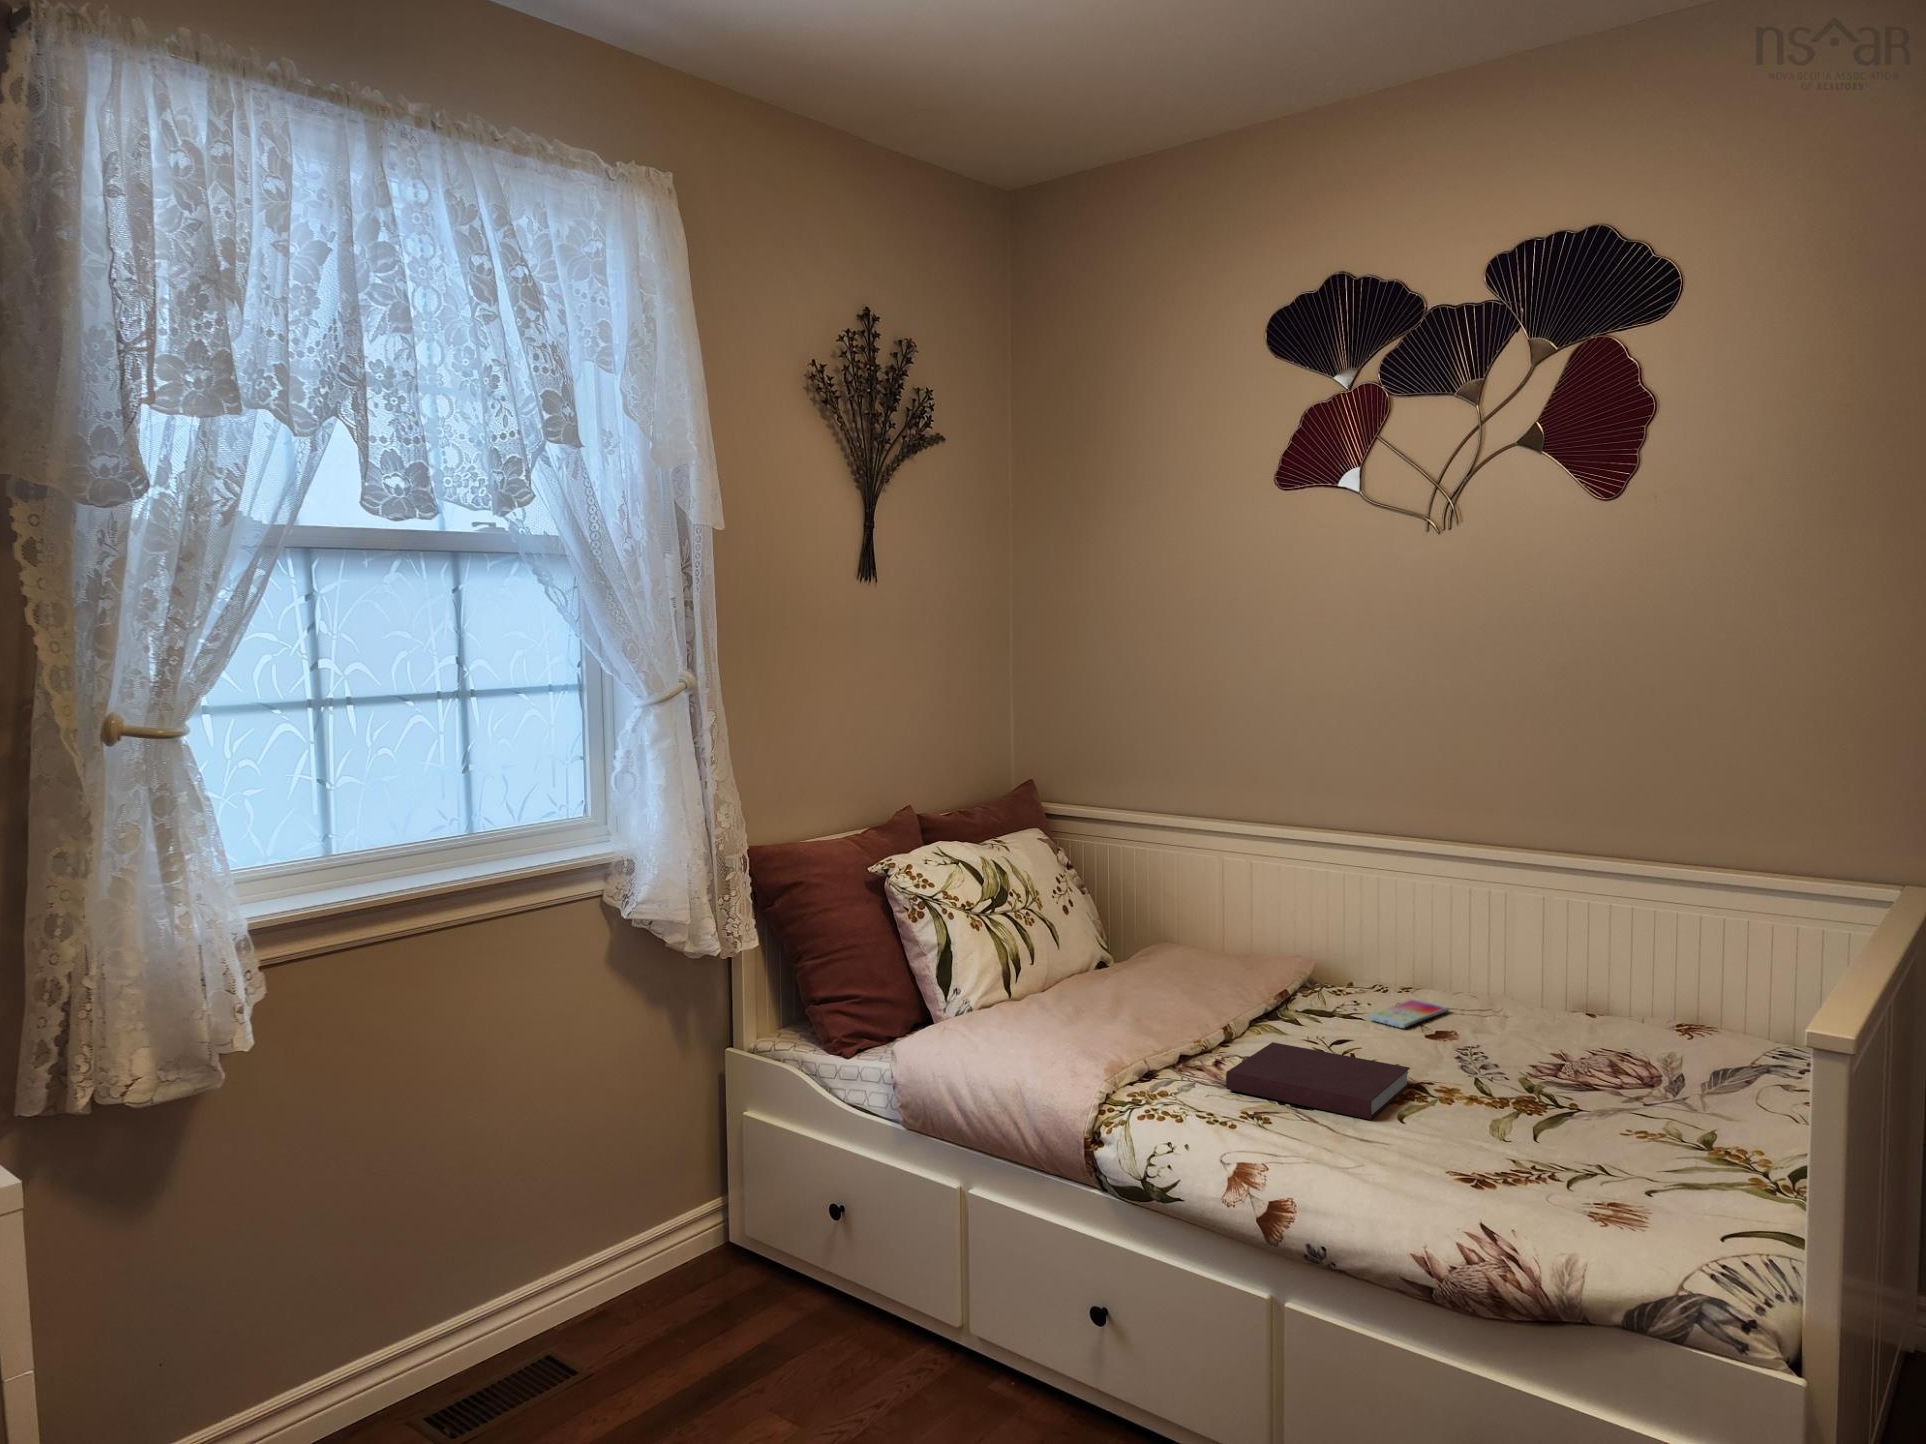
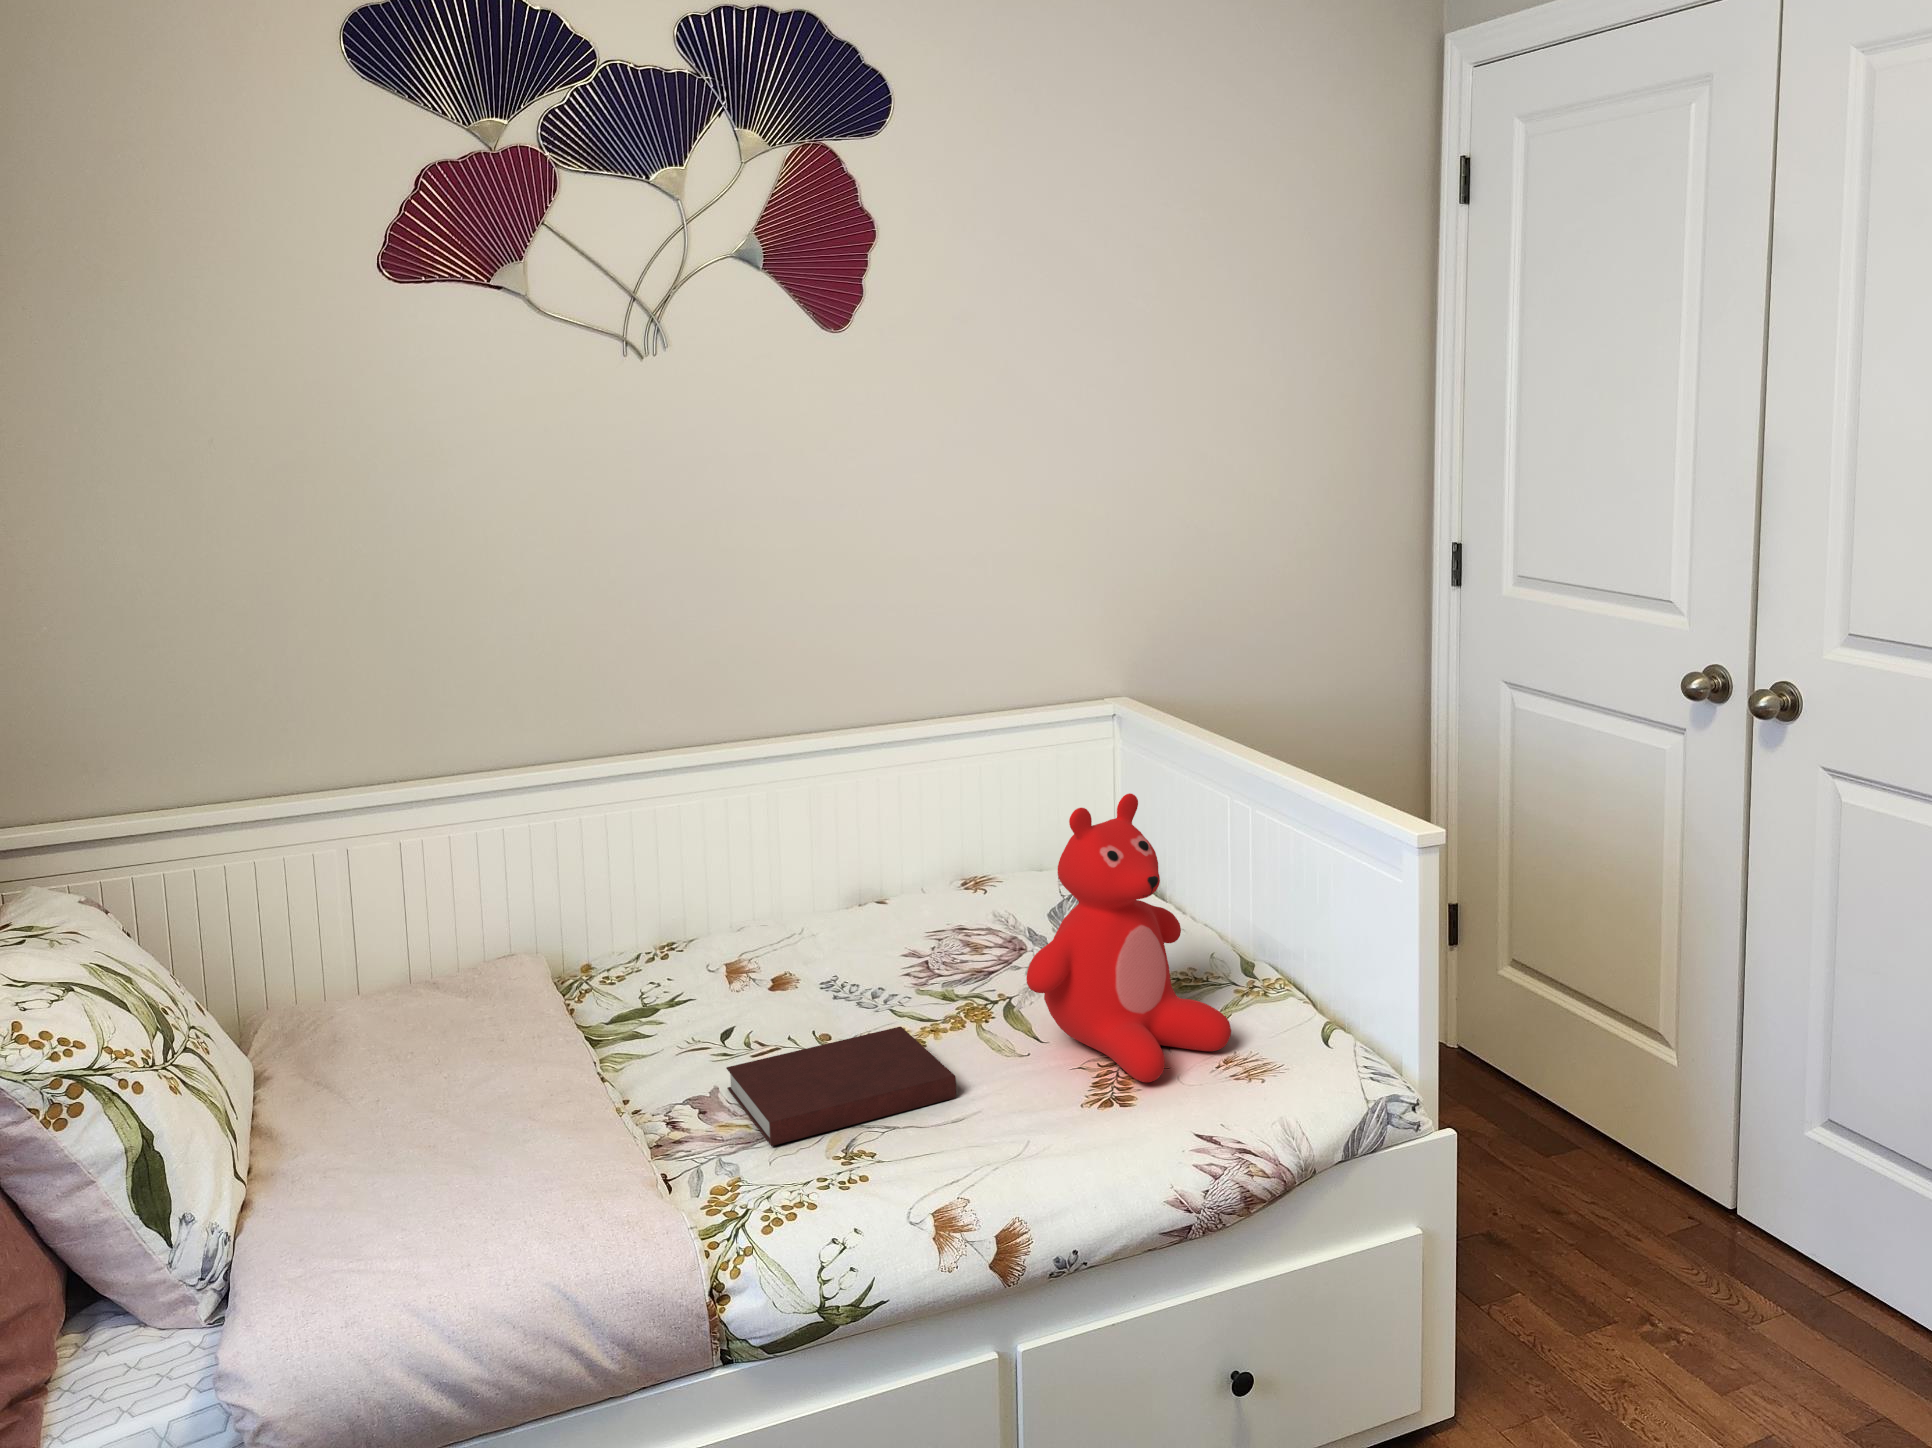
teddy bear: none [1449,912,1663,1187] -> present [1026,793,1231,1082]
smartphone: present [1368,999,1449,1028] -> none [712,952,768,999]

